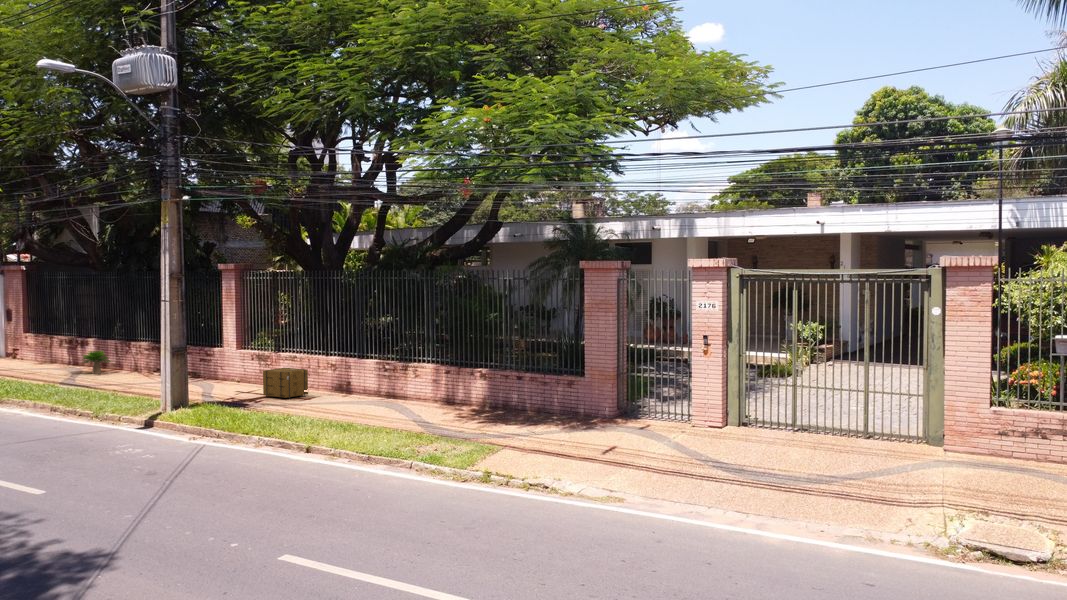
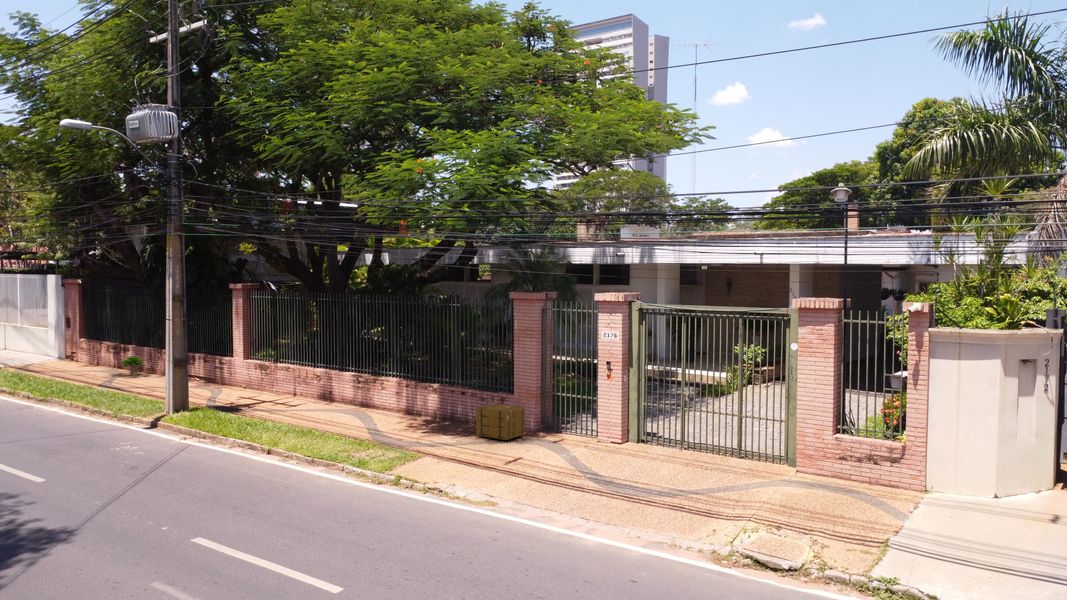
cardboard box: present [263,368,308,399] -> present [476,404,525,441]

